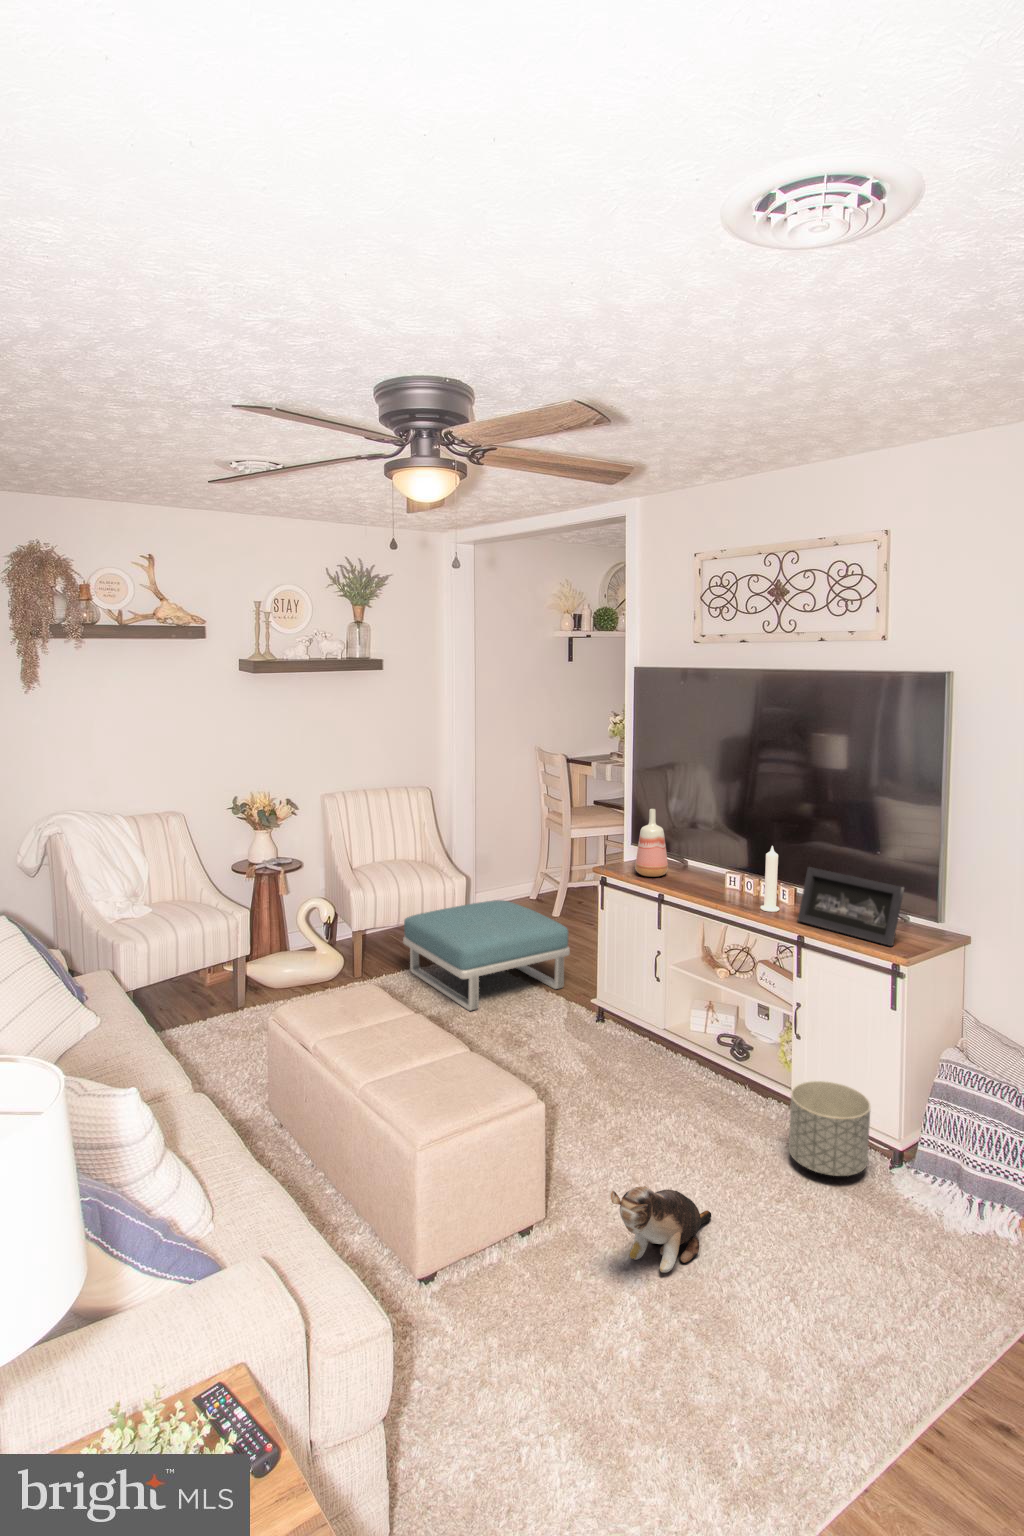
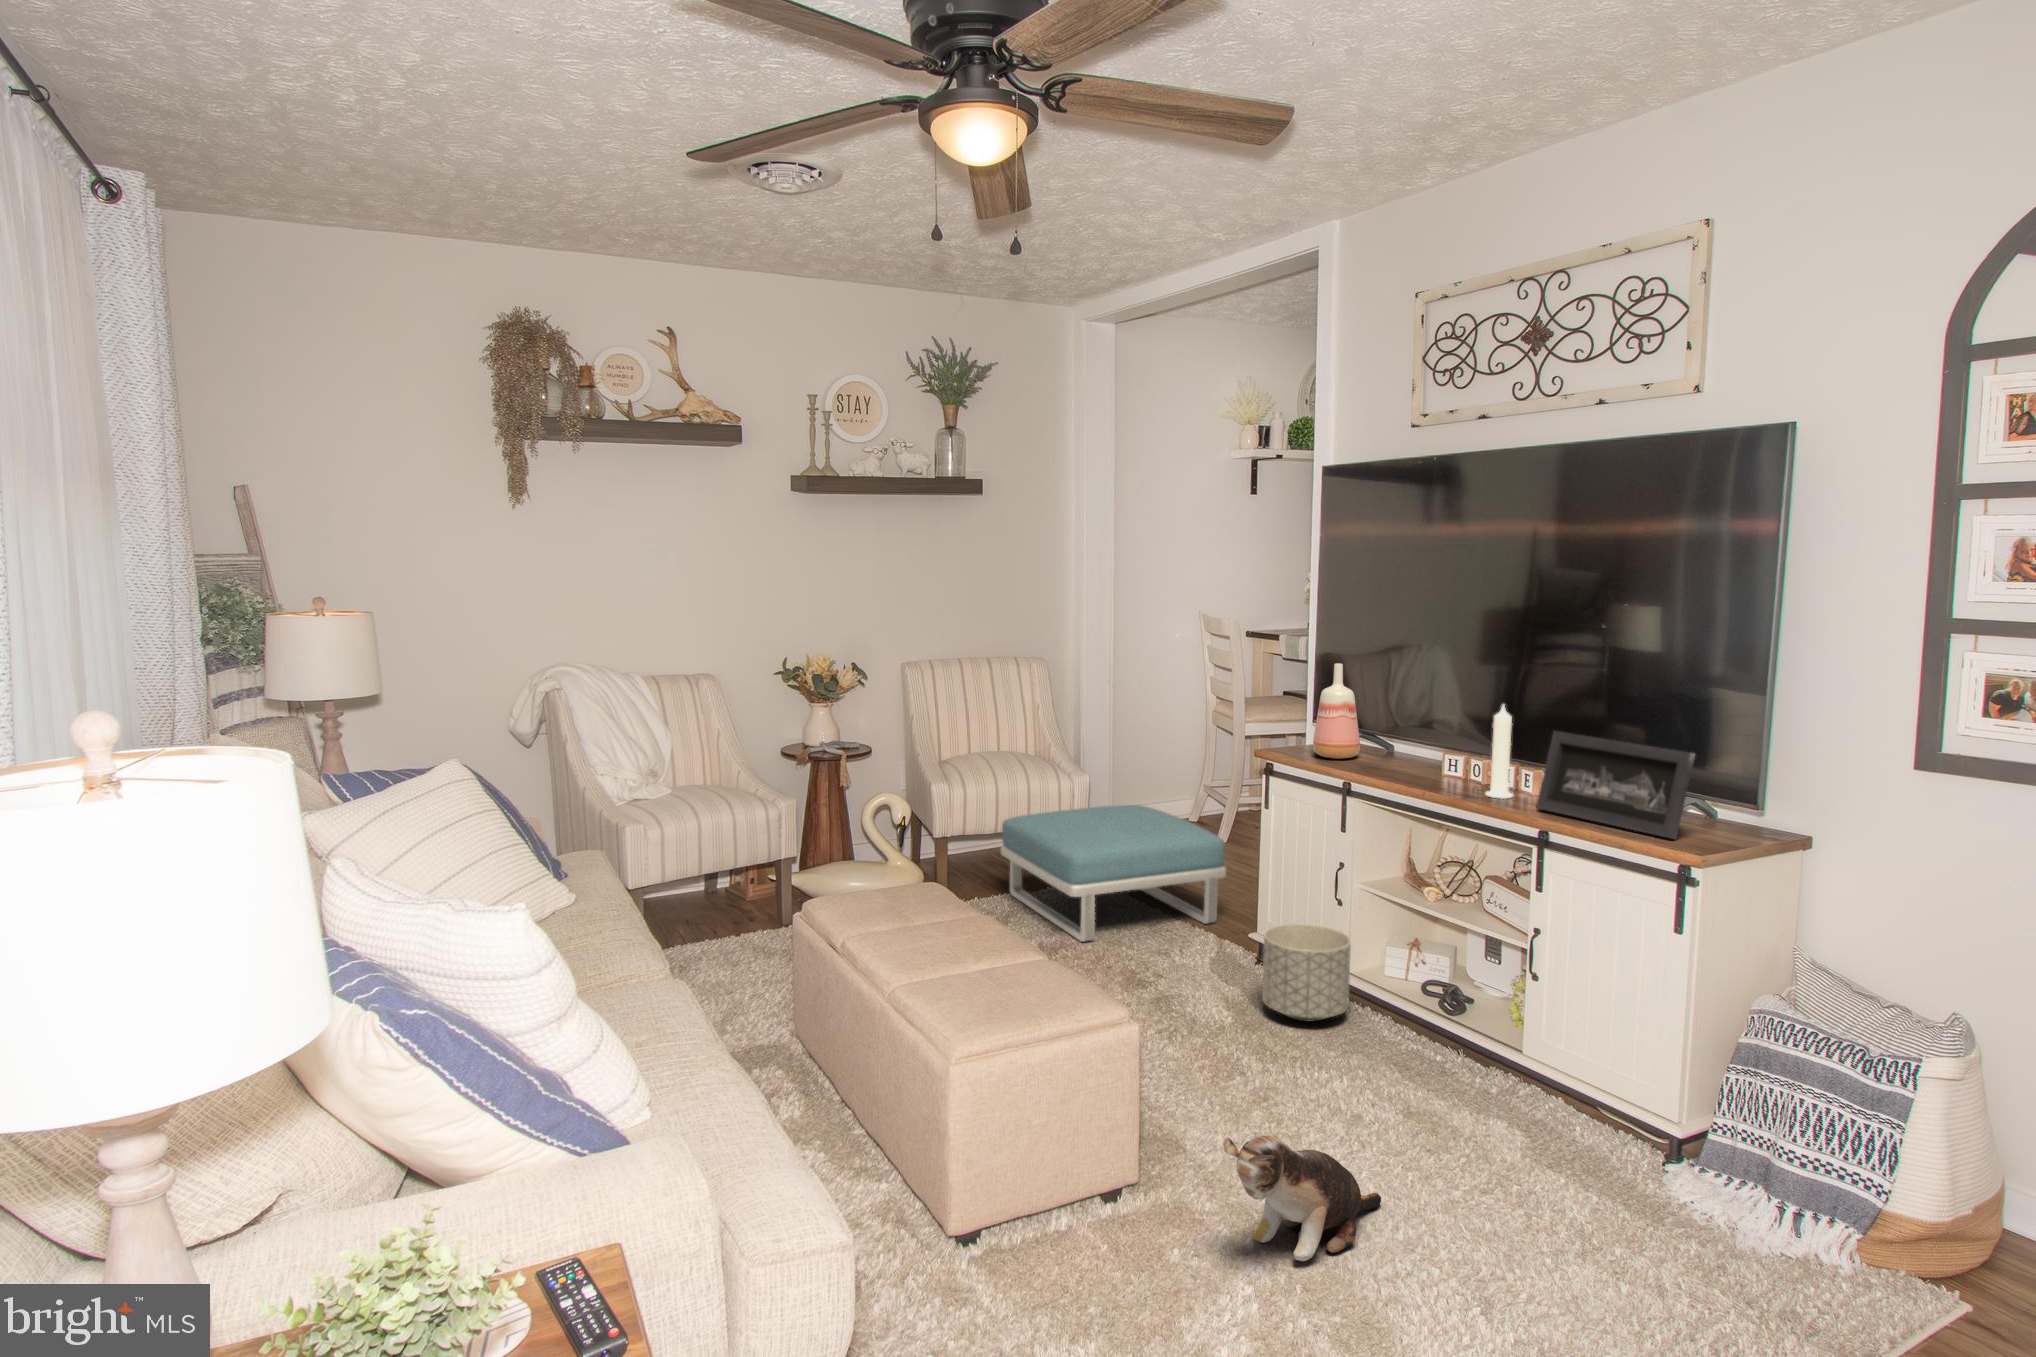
planter: present [789,1081,871,1176] -> present [1262,924,1351,1022]

